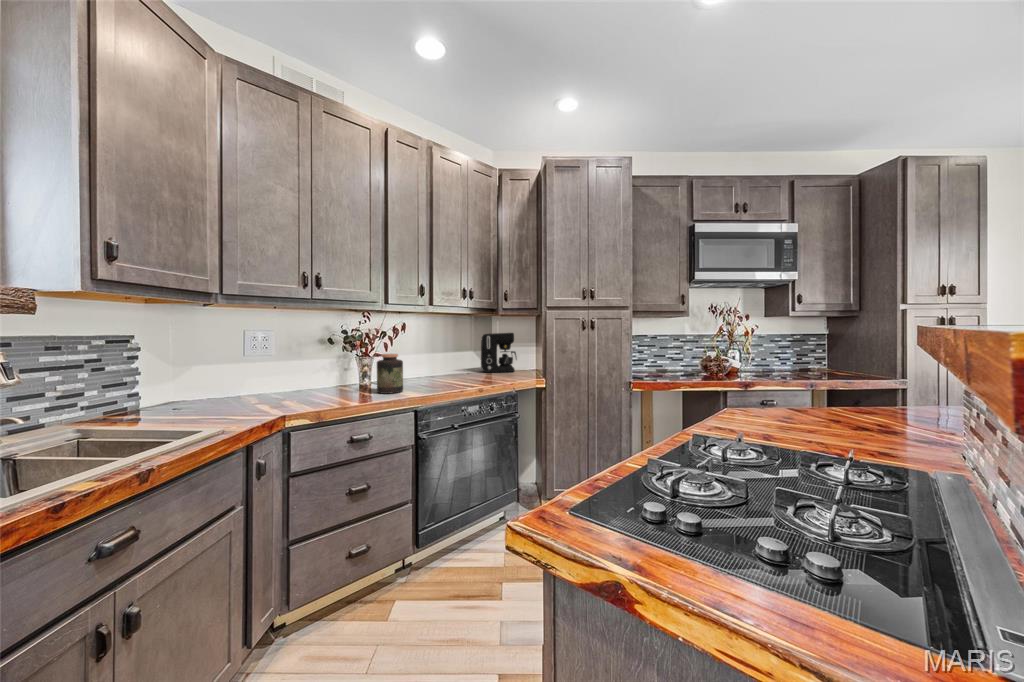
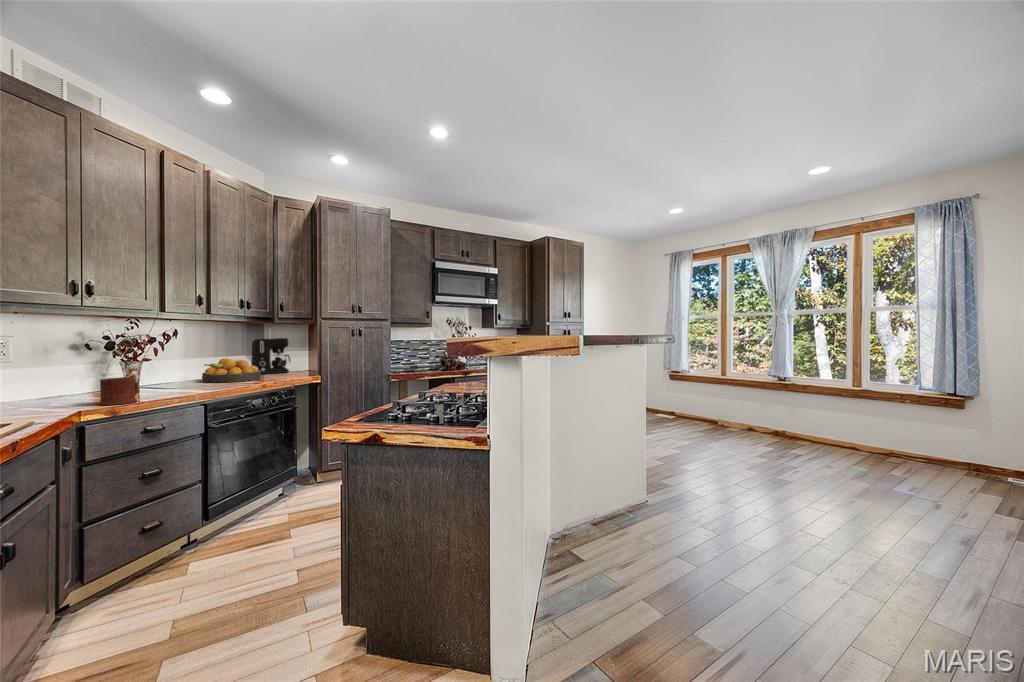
jar: present [377,354,403,394] -> none [155,357,185,393]
fruit bowl: none [430,355,483,382] -> present [202,358,261,382]
mug: none [313,376,352,408] -> present [98,377,139,405]

